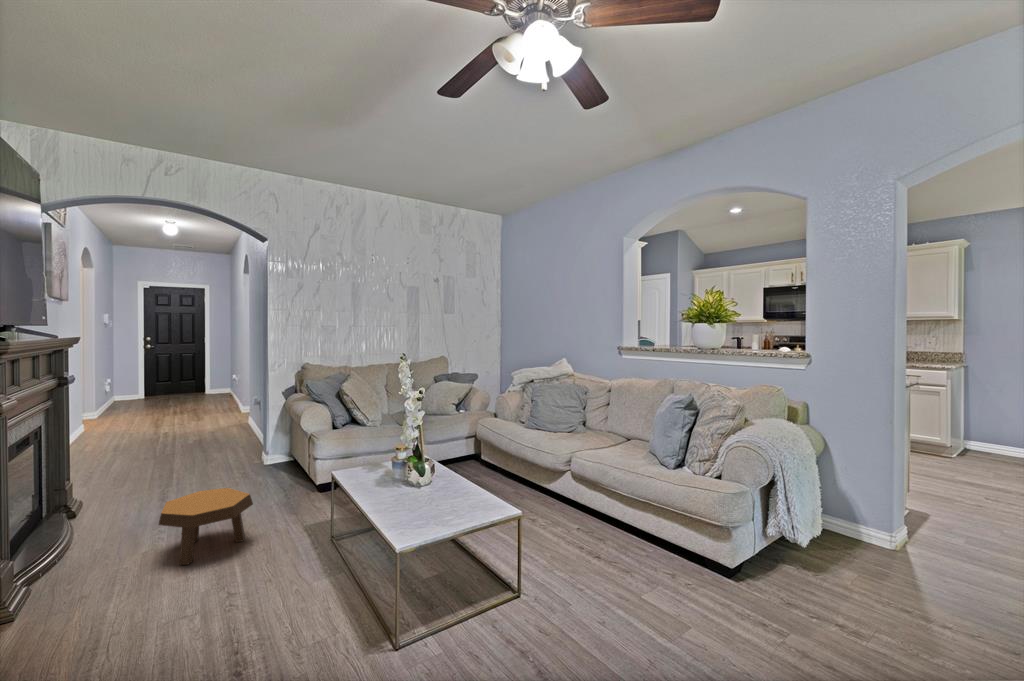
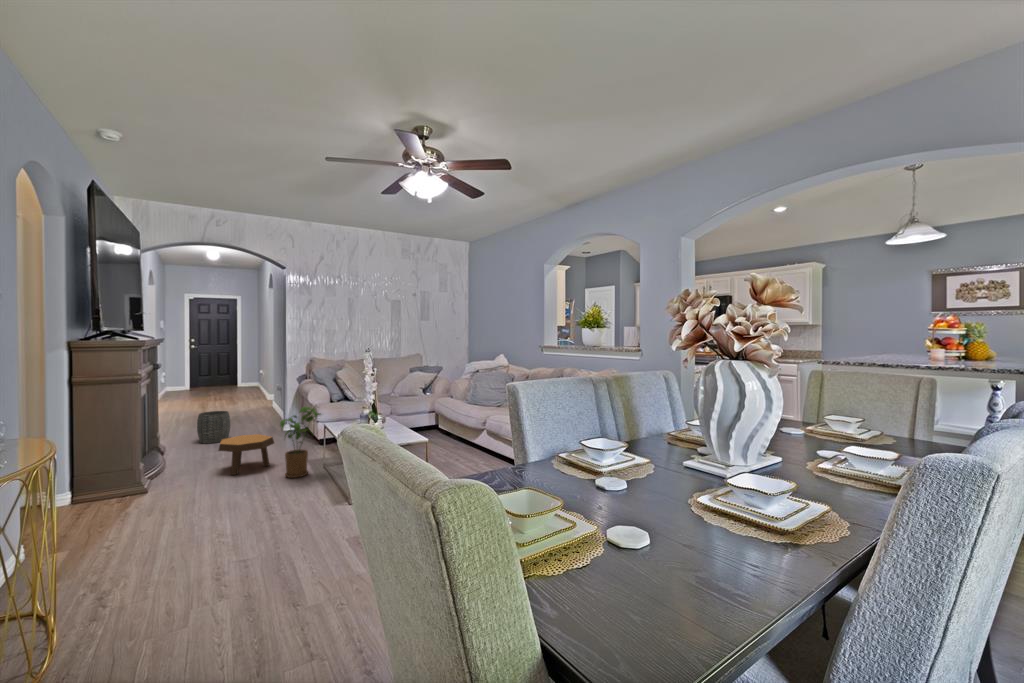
woven basket: none [136,441,187,492] -> present [197,411,230,443]
house plant: none [263,451,334,571] -> present [280,407,321,478]

